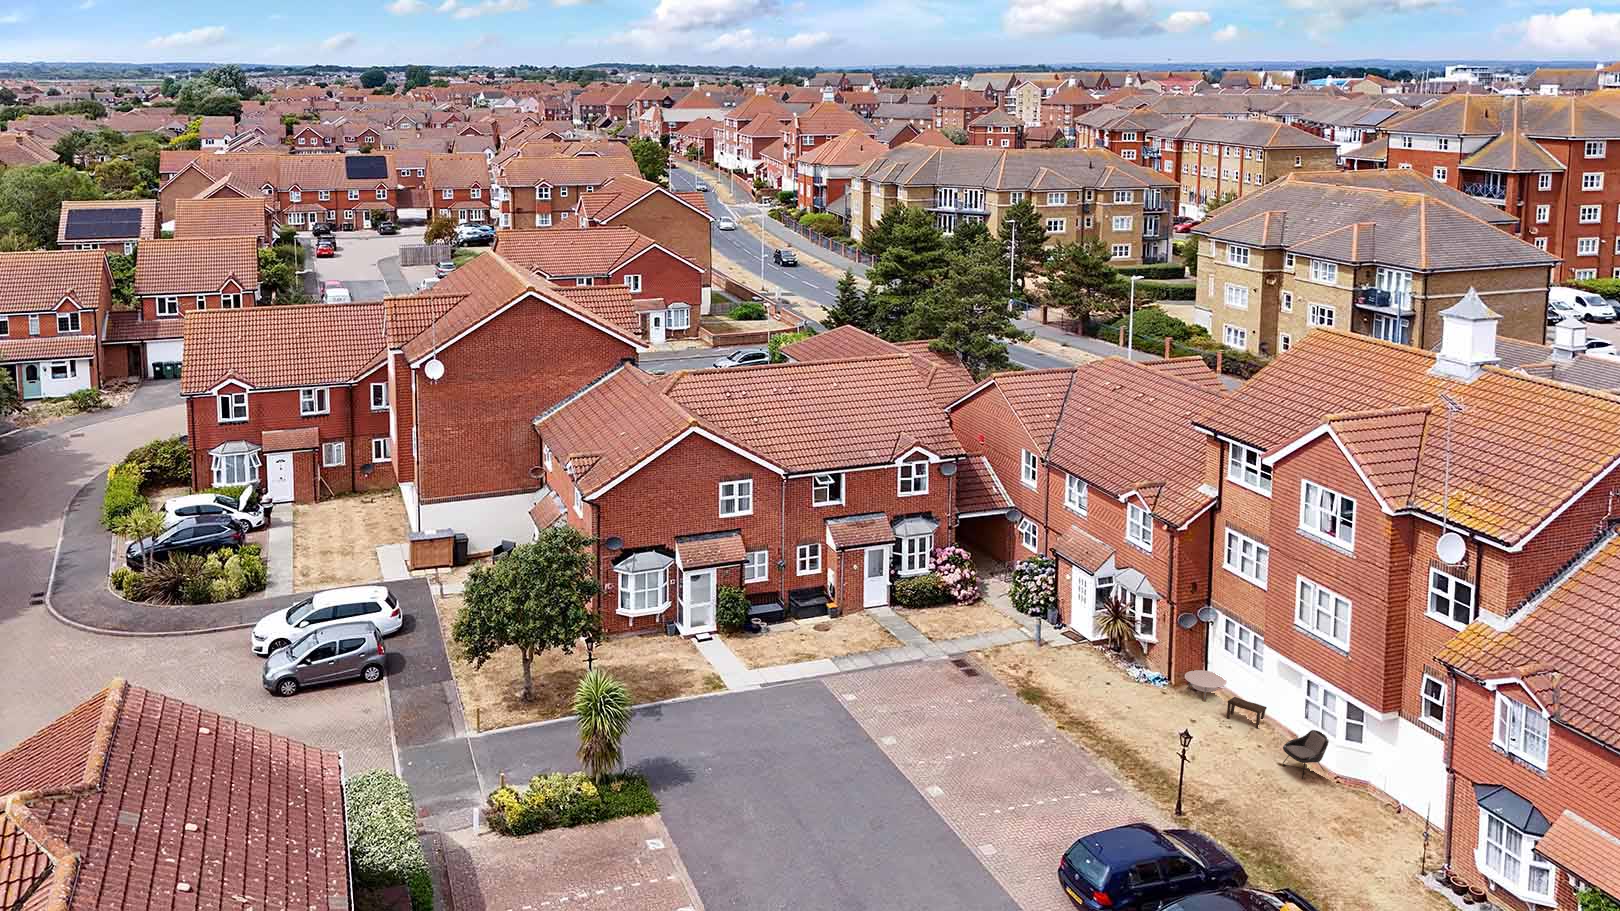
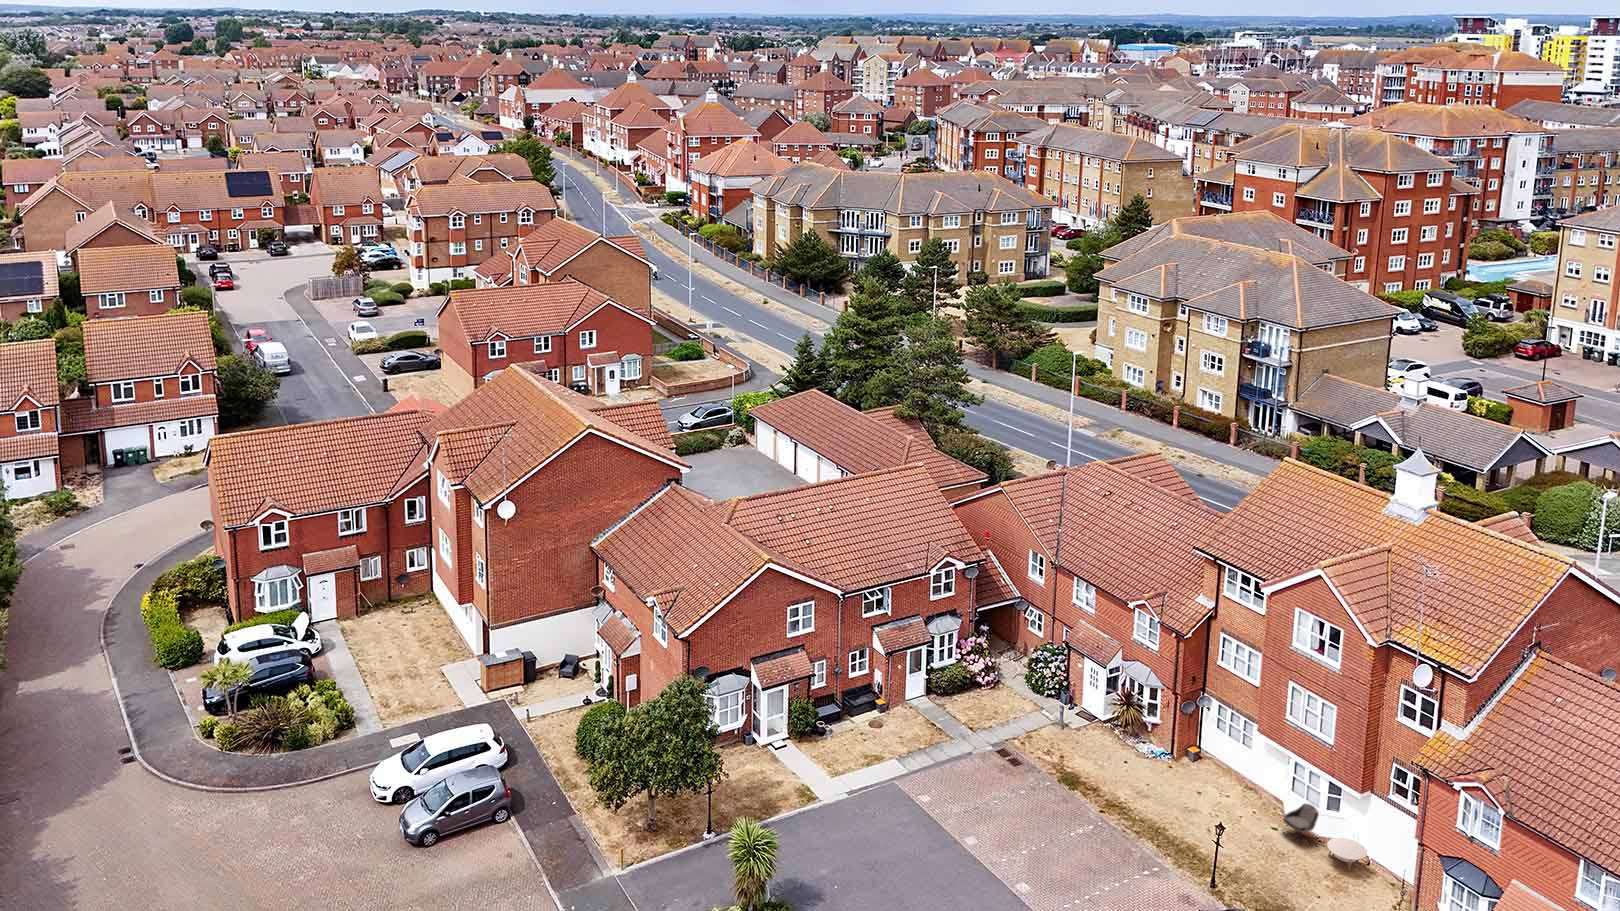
round table: present [1185,670,1227,702] -> present [1327,838,1367,872]
bench: present [1227,697,1267,729] -> none [1230,772,1262,799]

